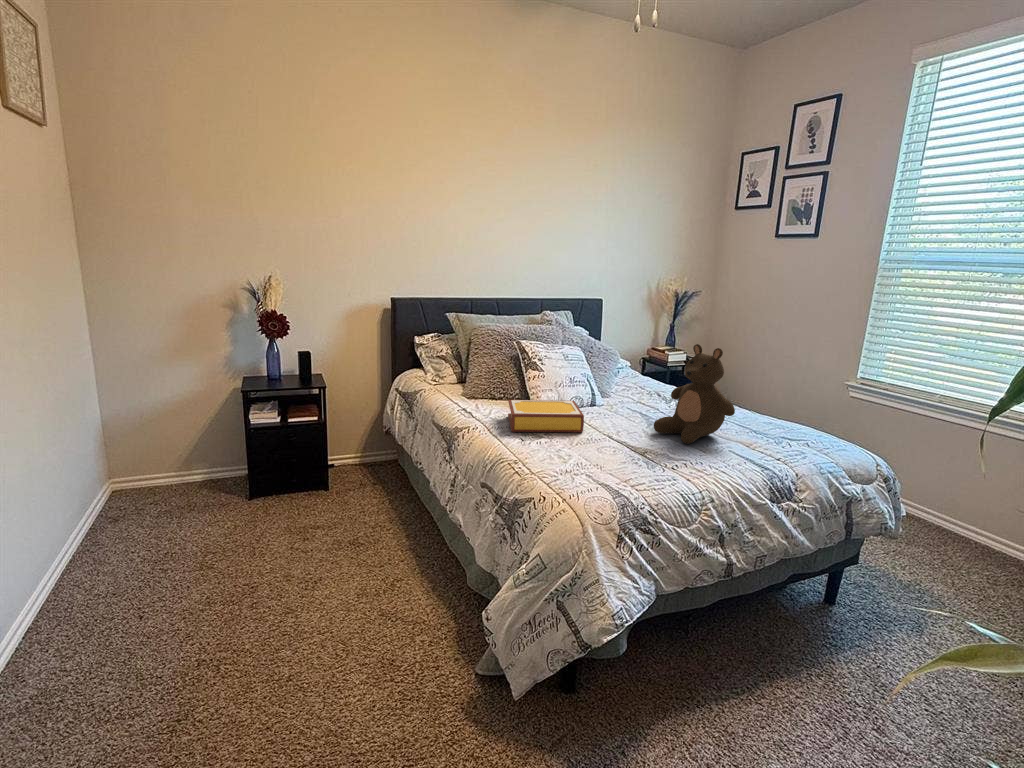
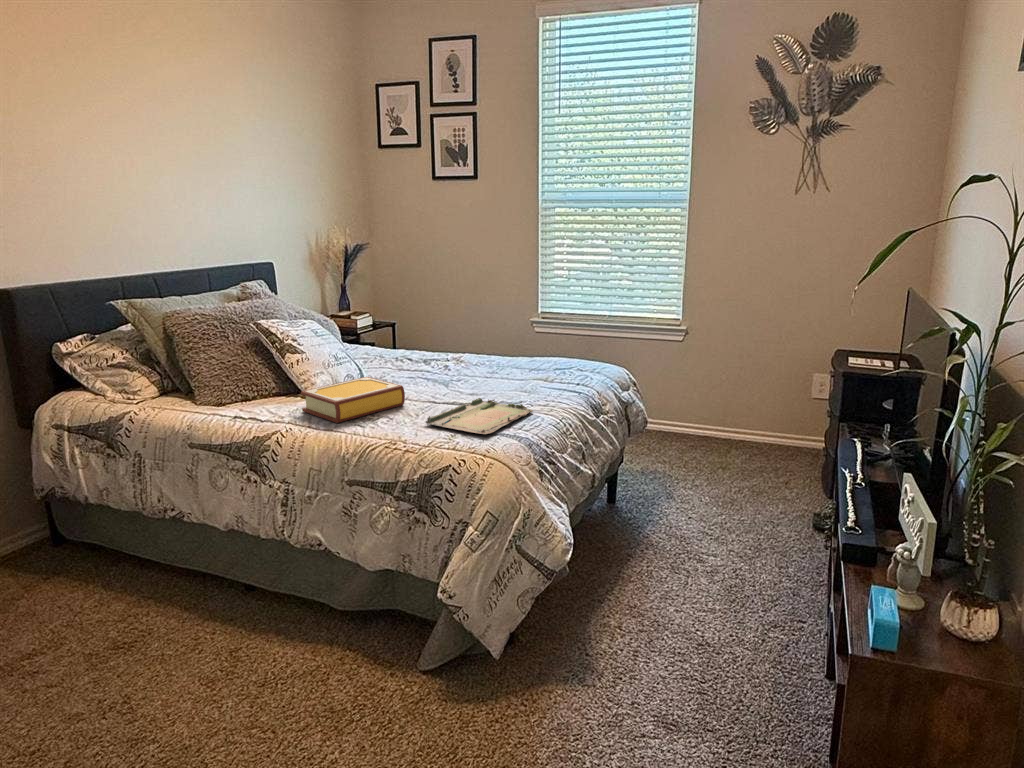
stuffed bear: present [654,344,735,444] -> none [459,293,529,389]
tray: none [567,445,680,480] -> present [426,398,533,434]

